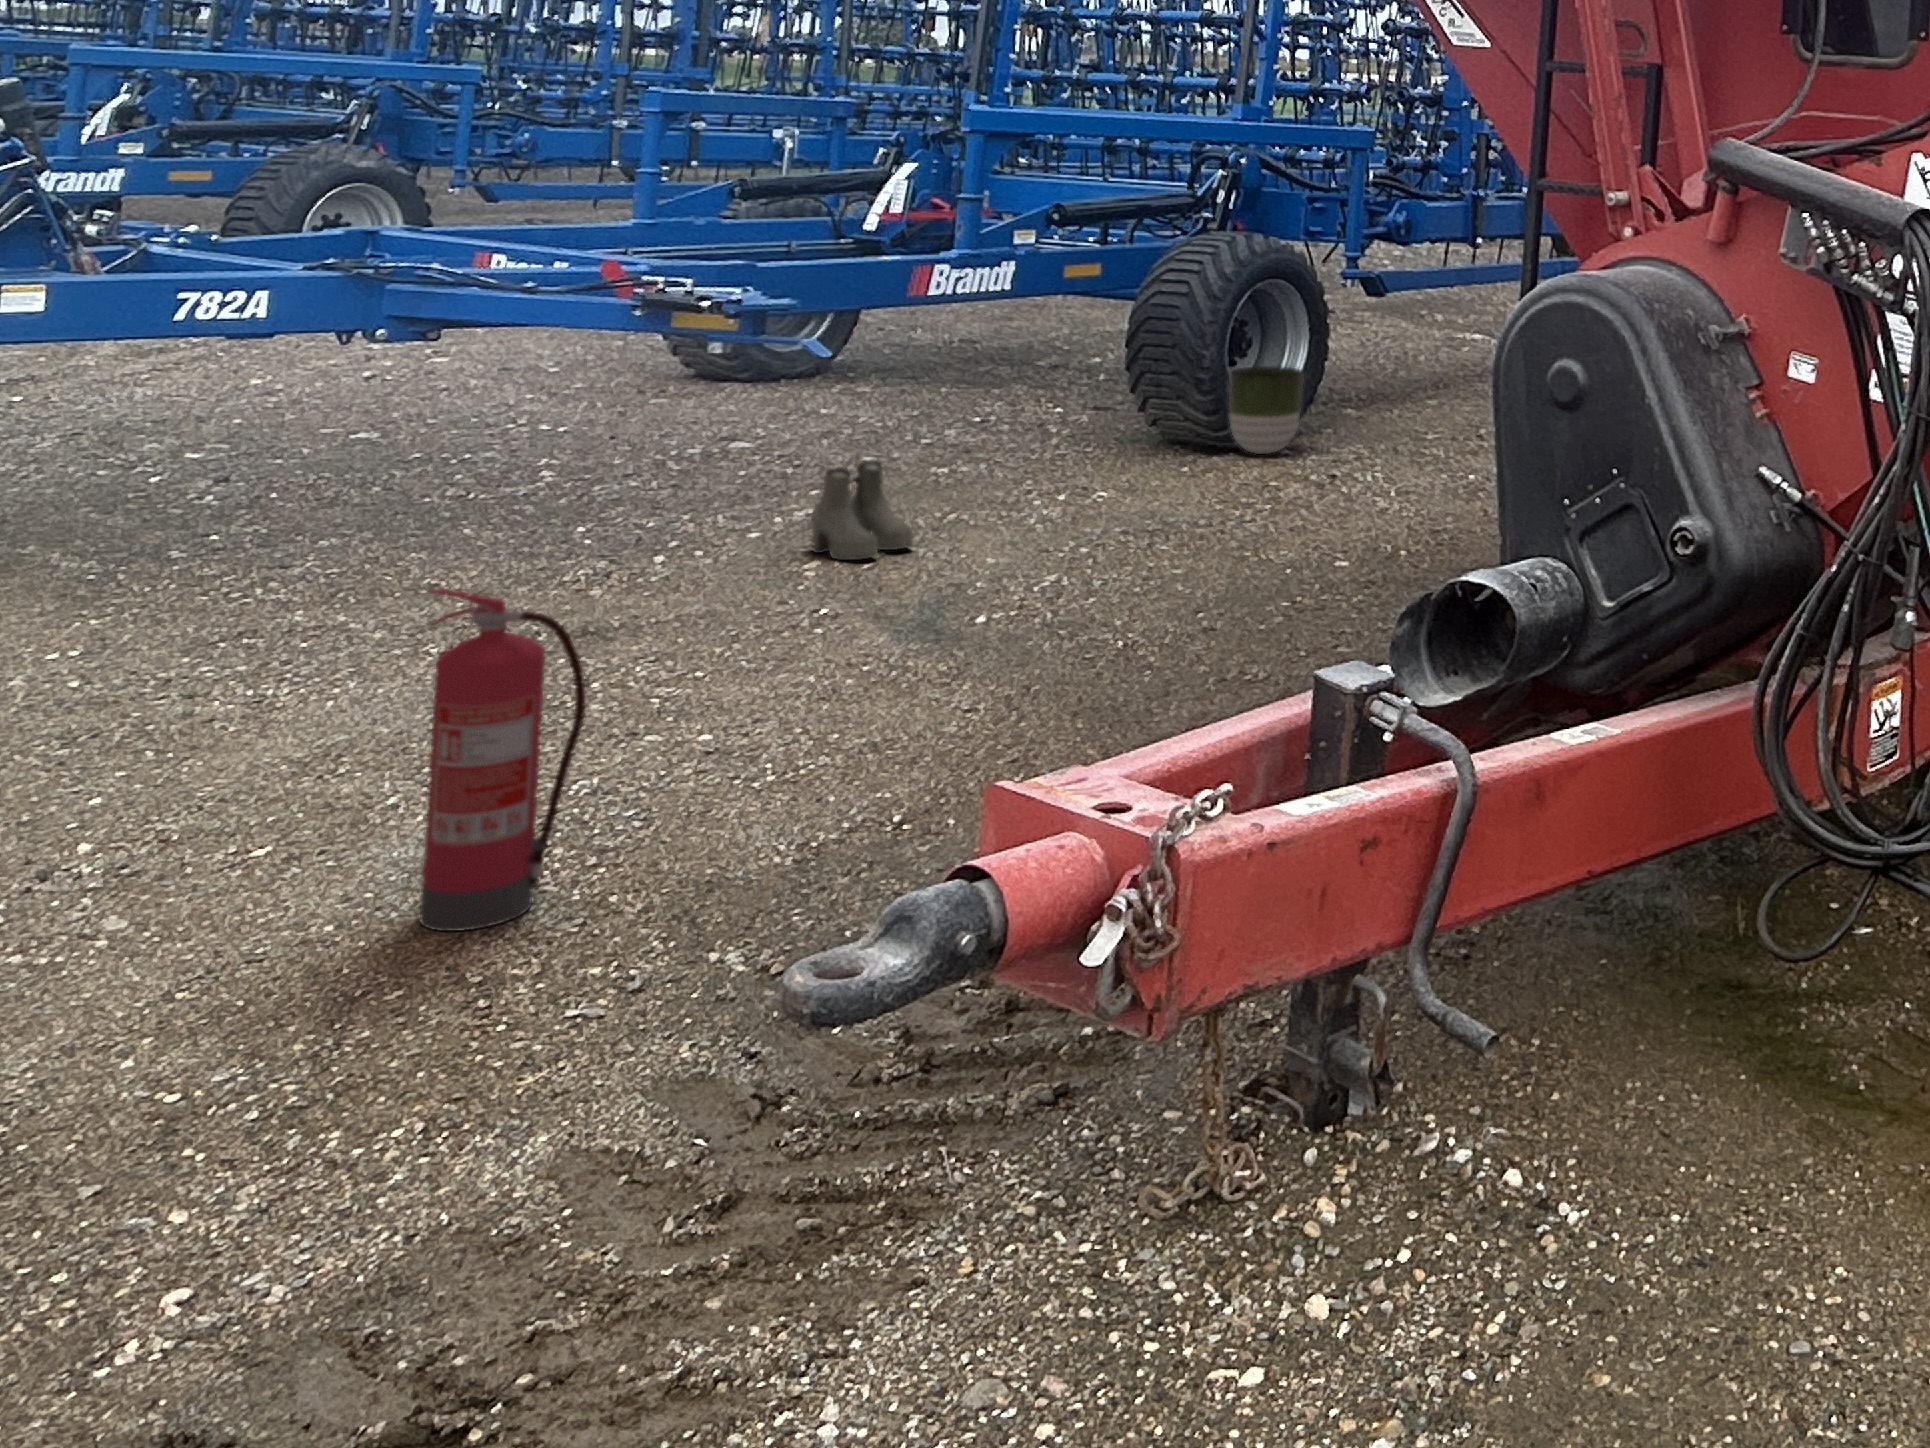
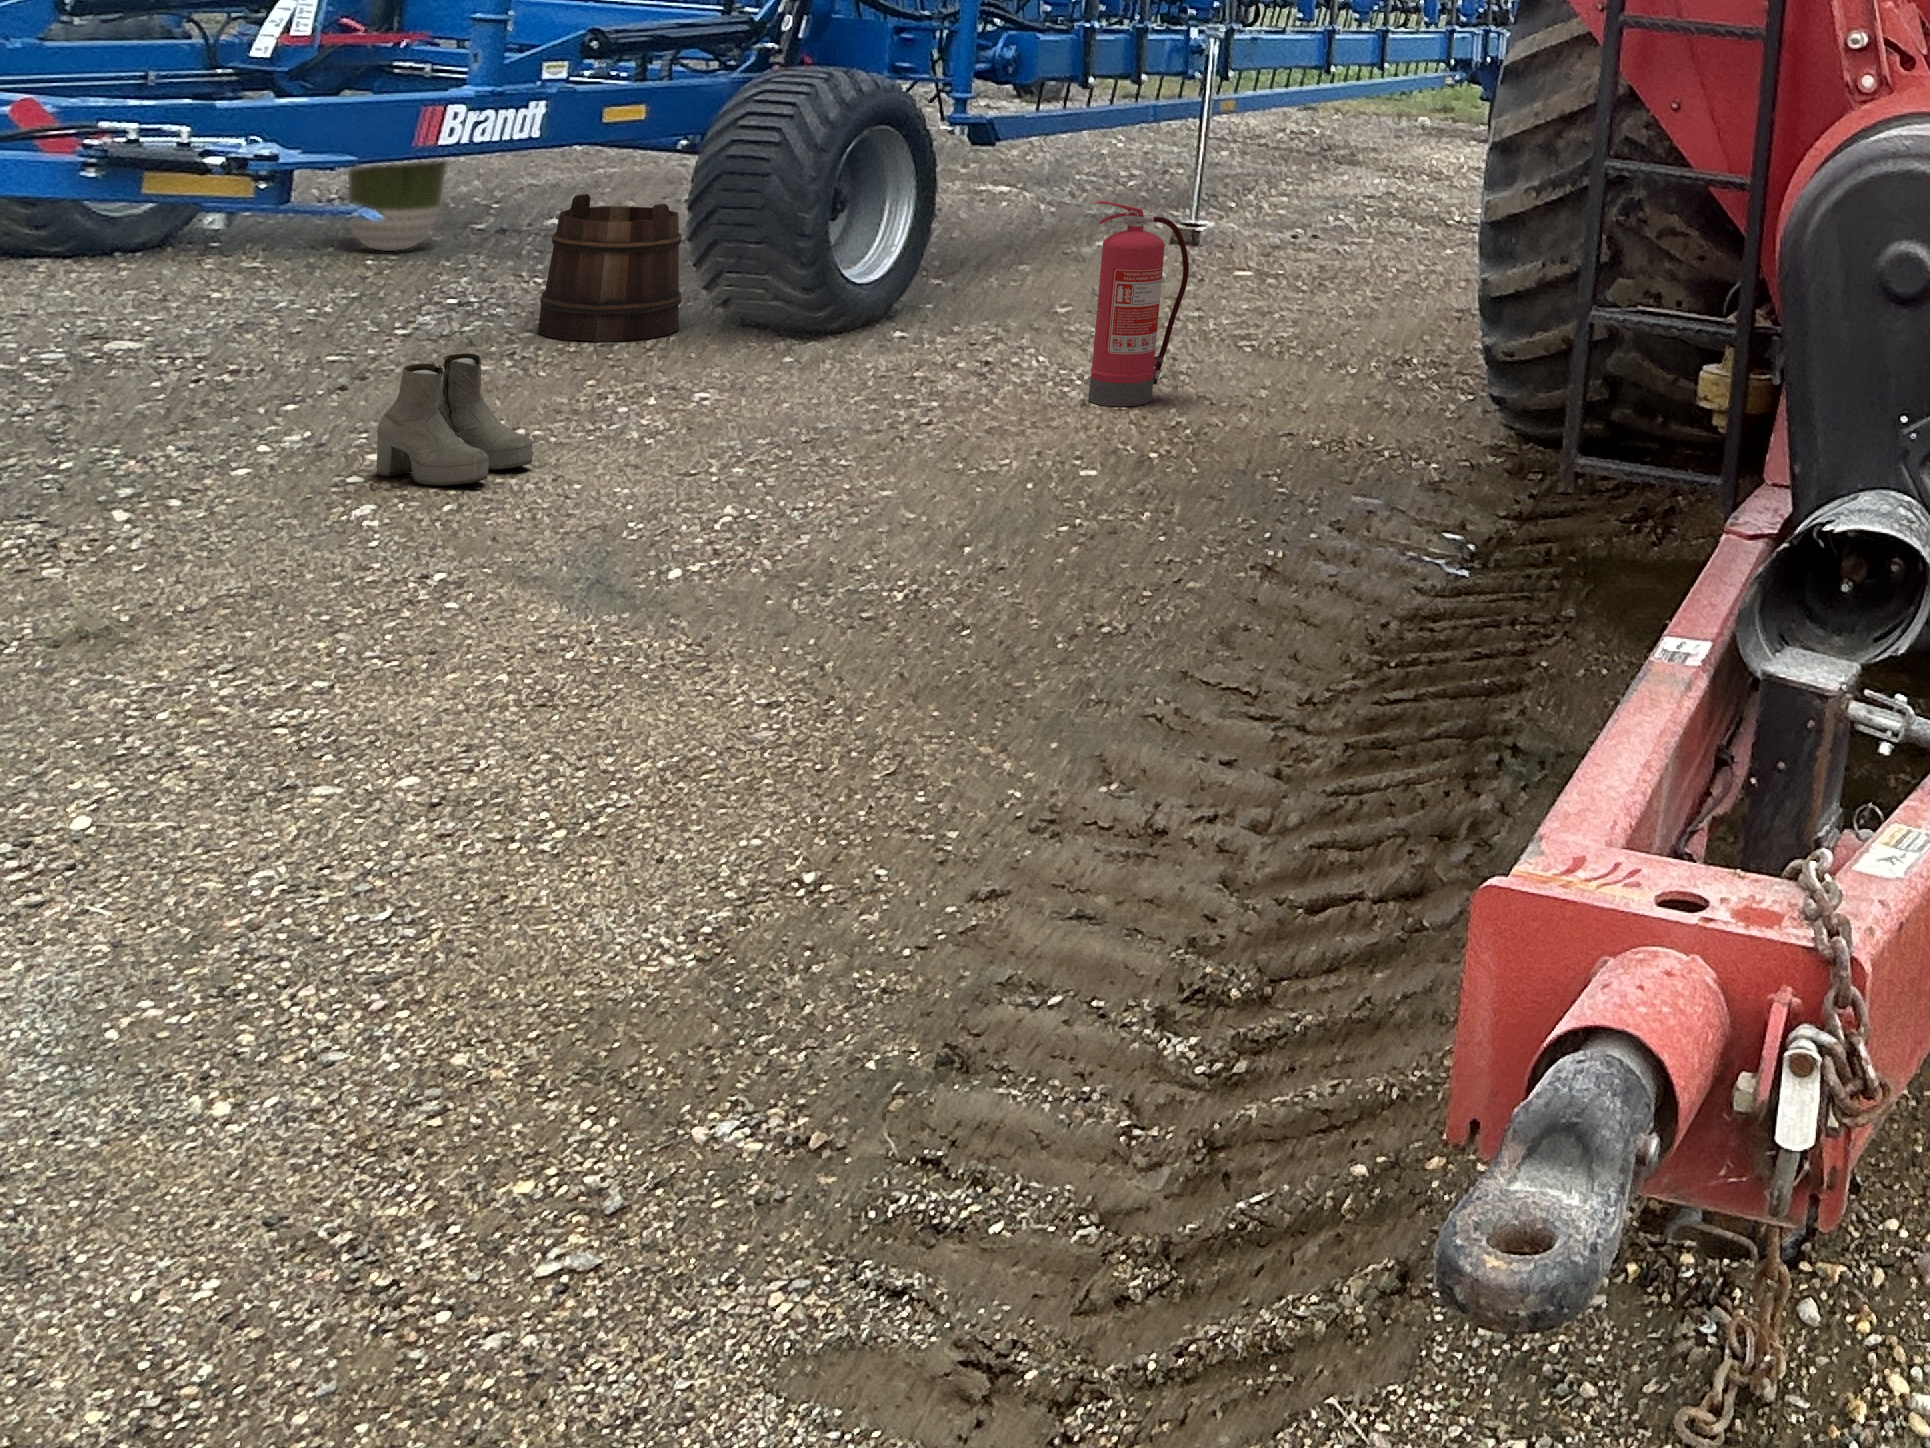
bucket: none [990,340,1094,458] -> present [538,194,682,342]
planter: present [1229,366,1304,454] -> present [348,161,446,251]
fire extinguisher: present [420,589,586,931] -> present [1088,201,1189,406]

